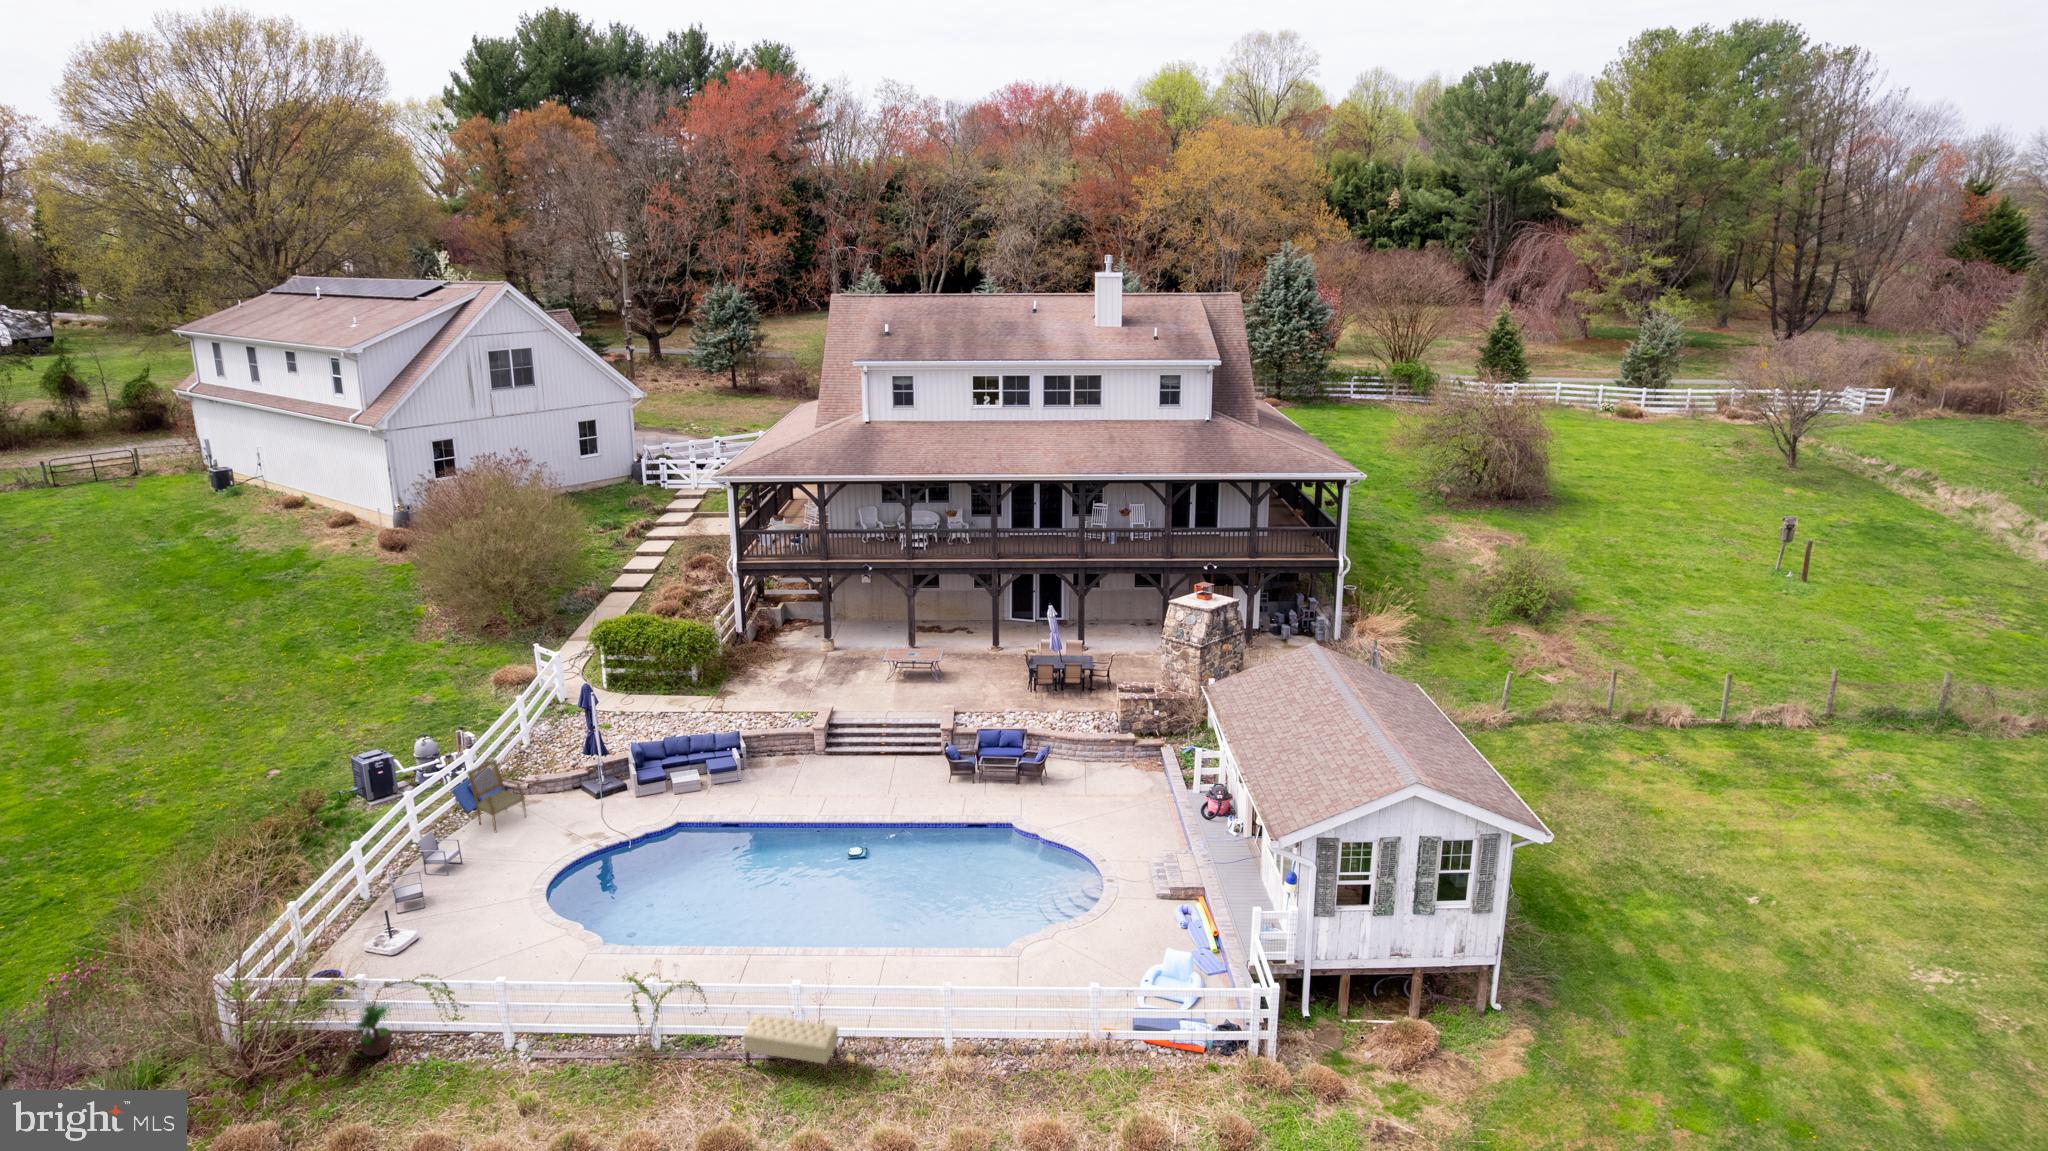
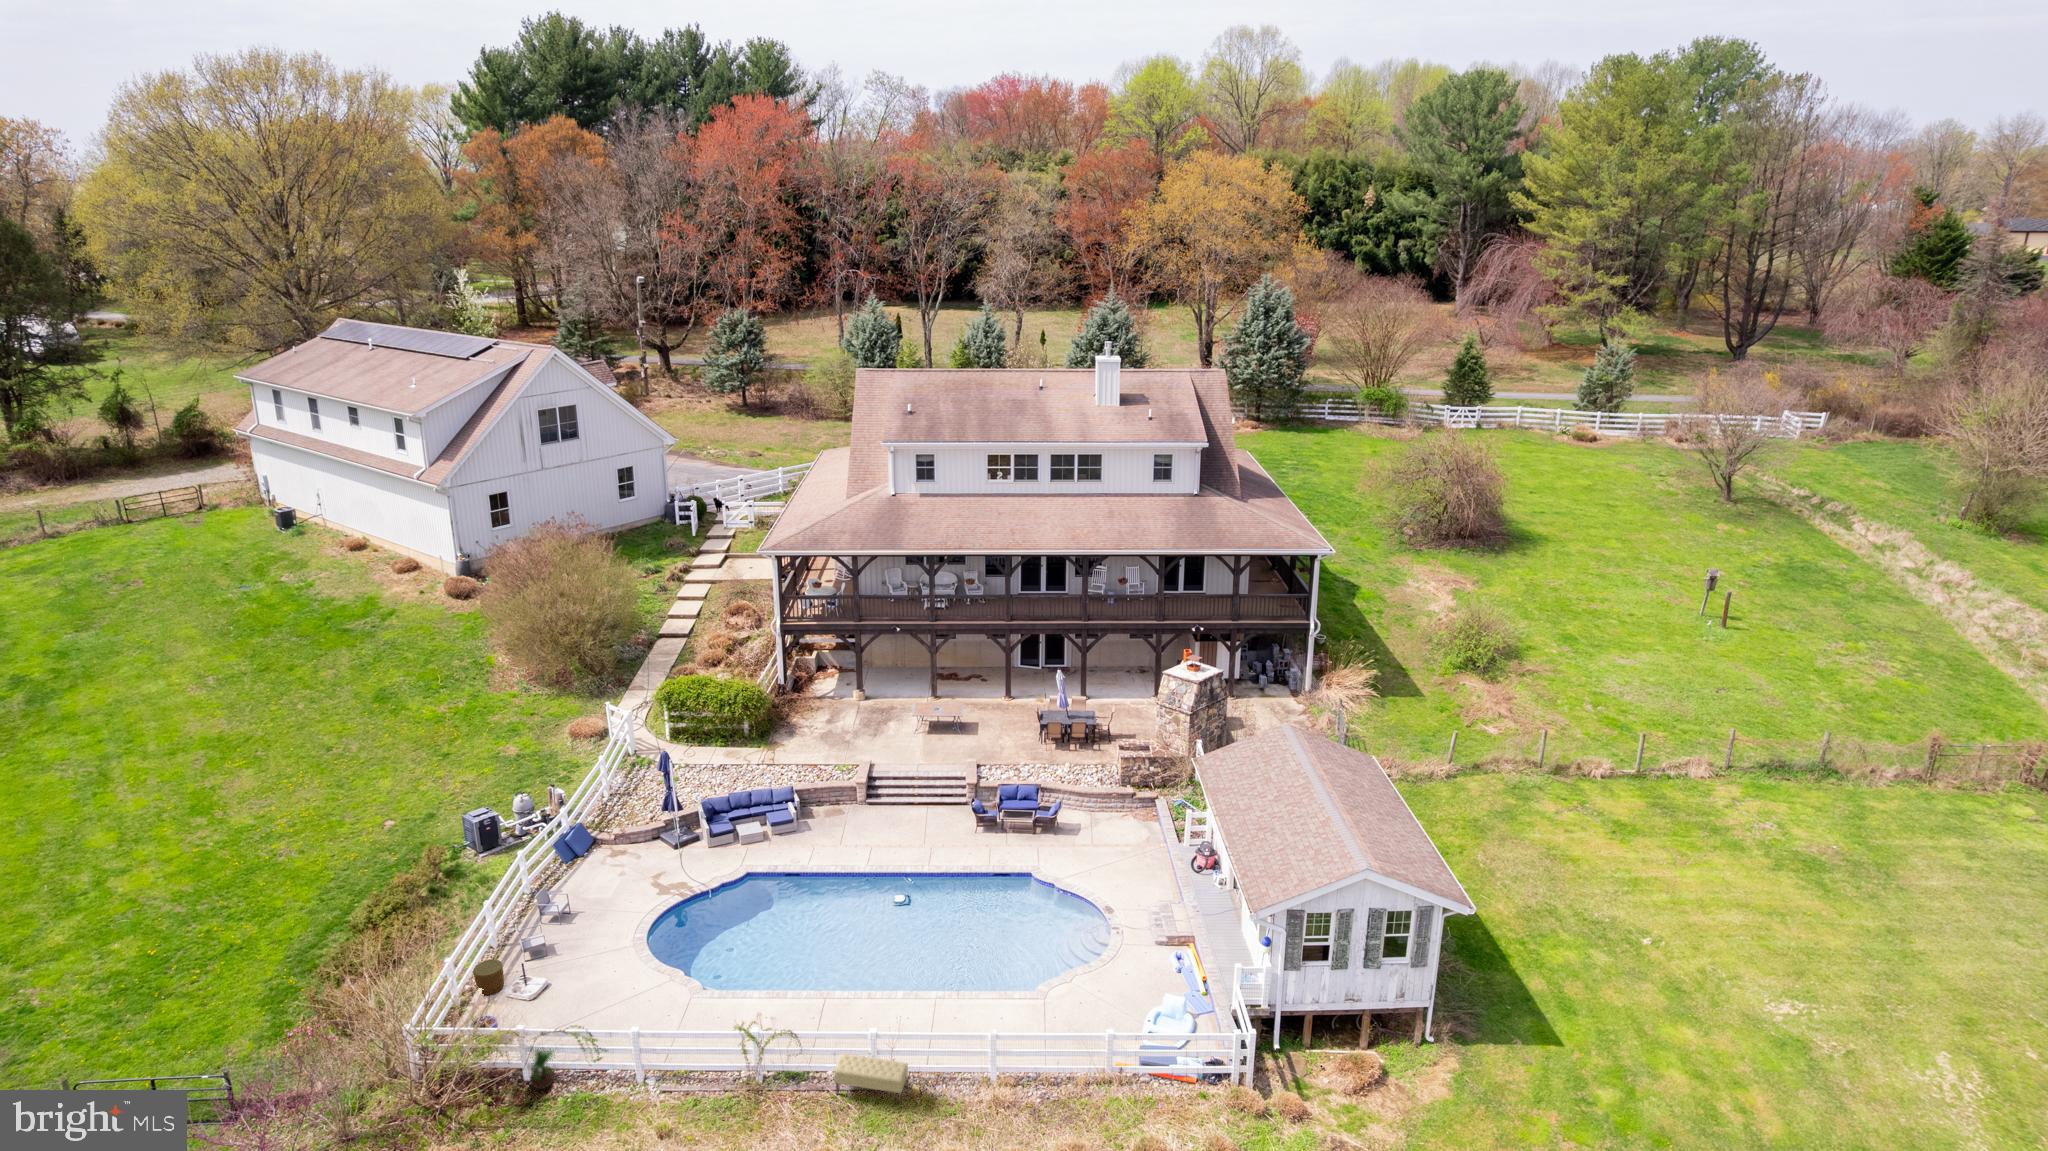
chair: present [467,760,526,831] -> none [572,822,621,886]
woven basket: none [317,906,357,949] -> present [473,959,504,996]

